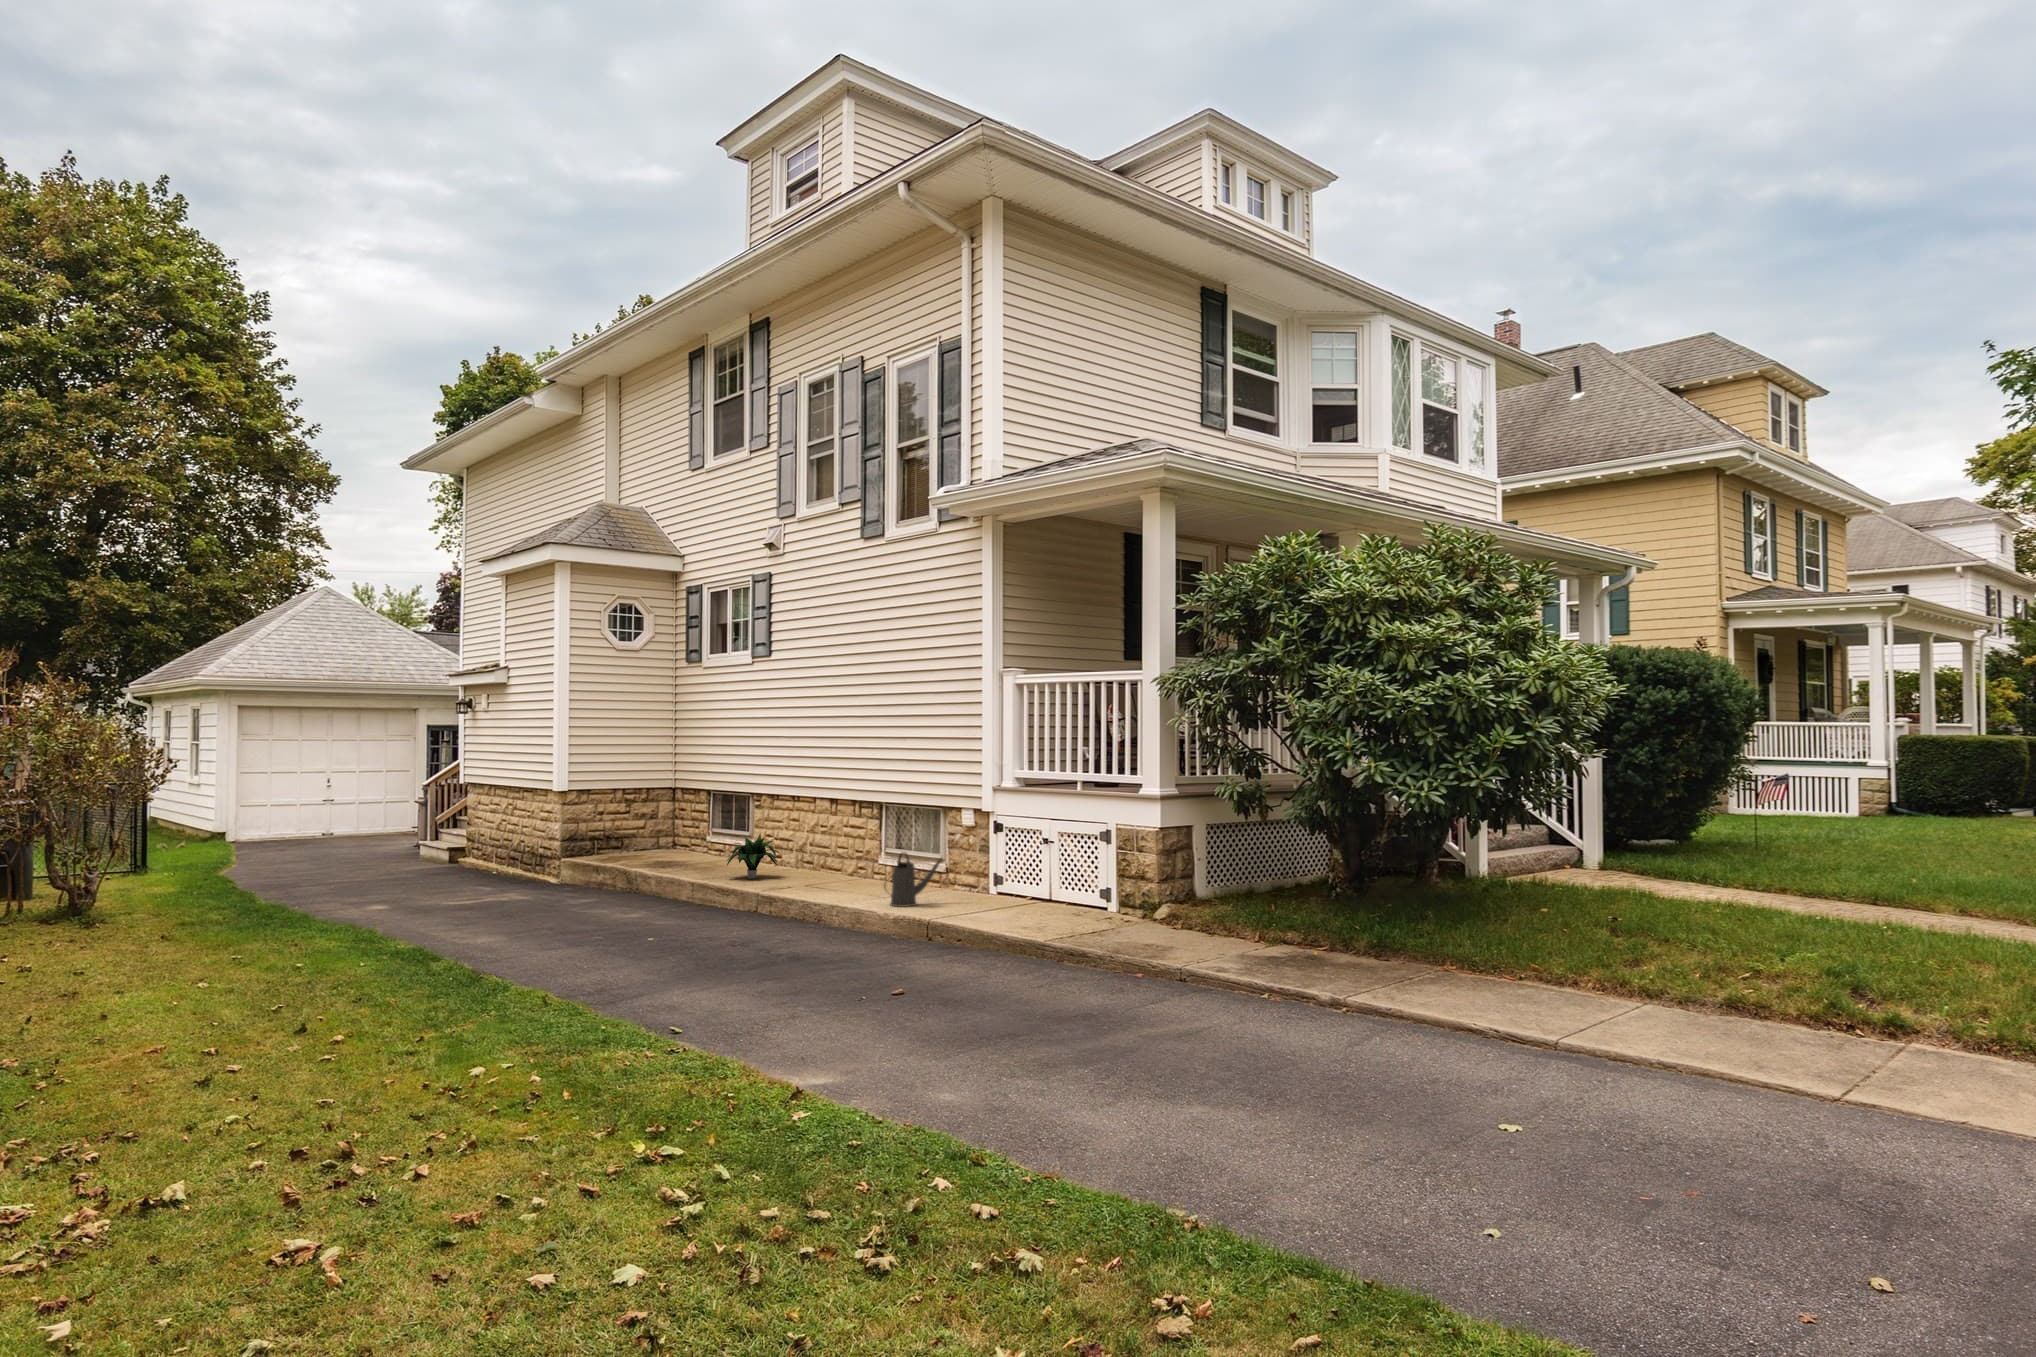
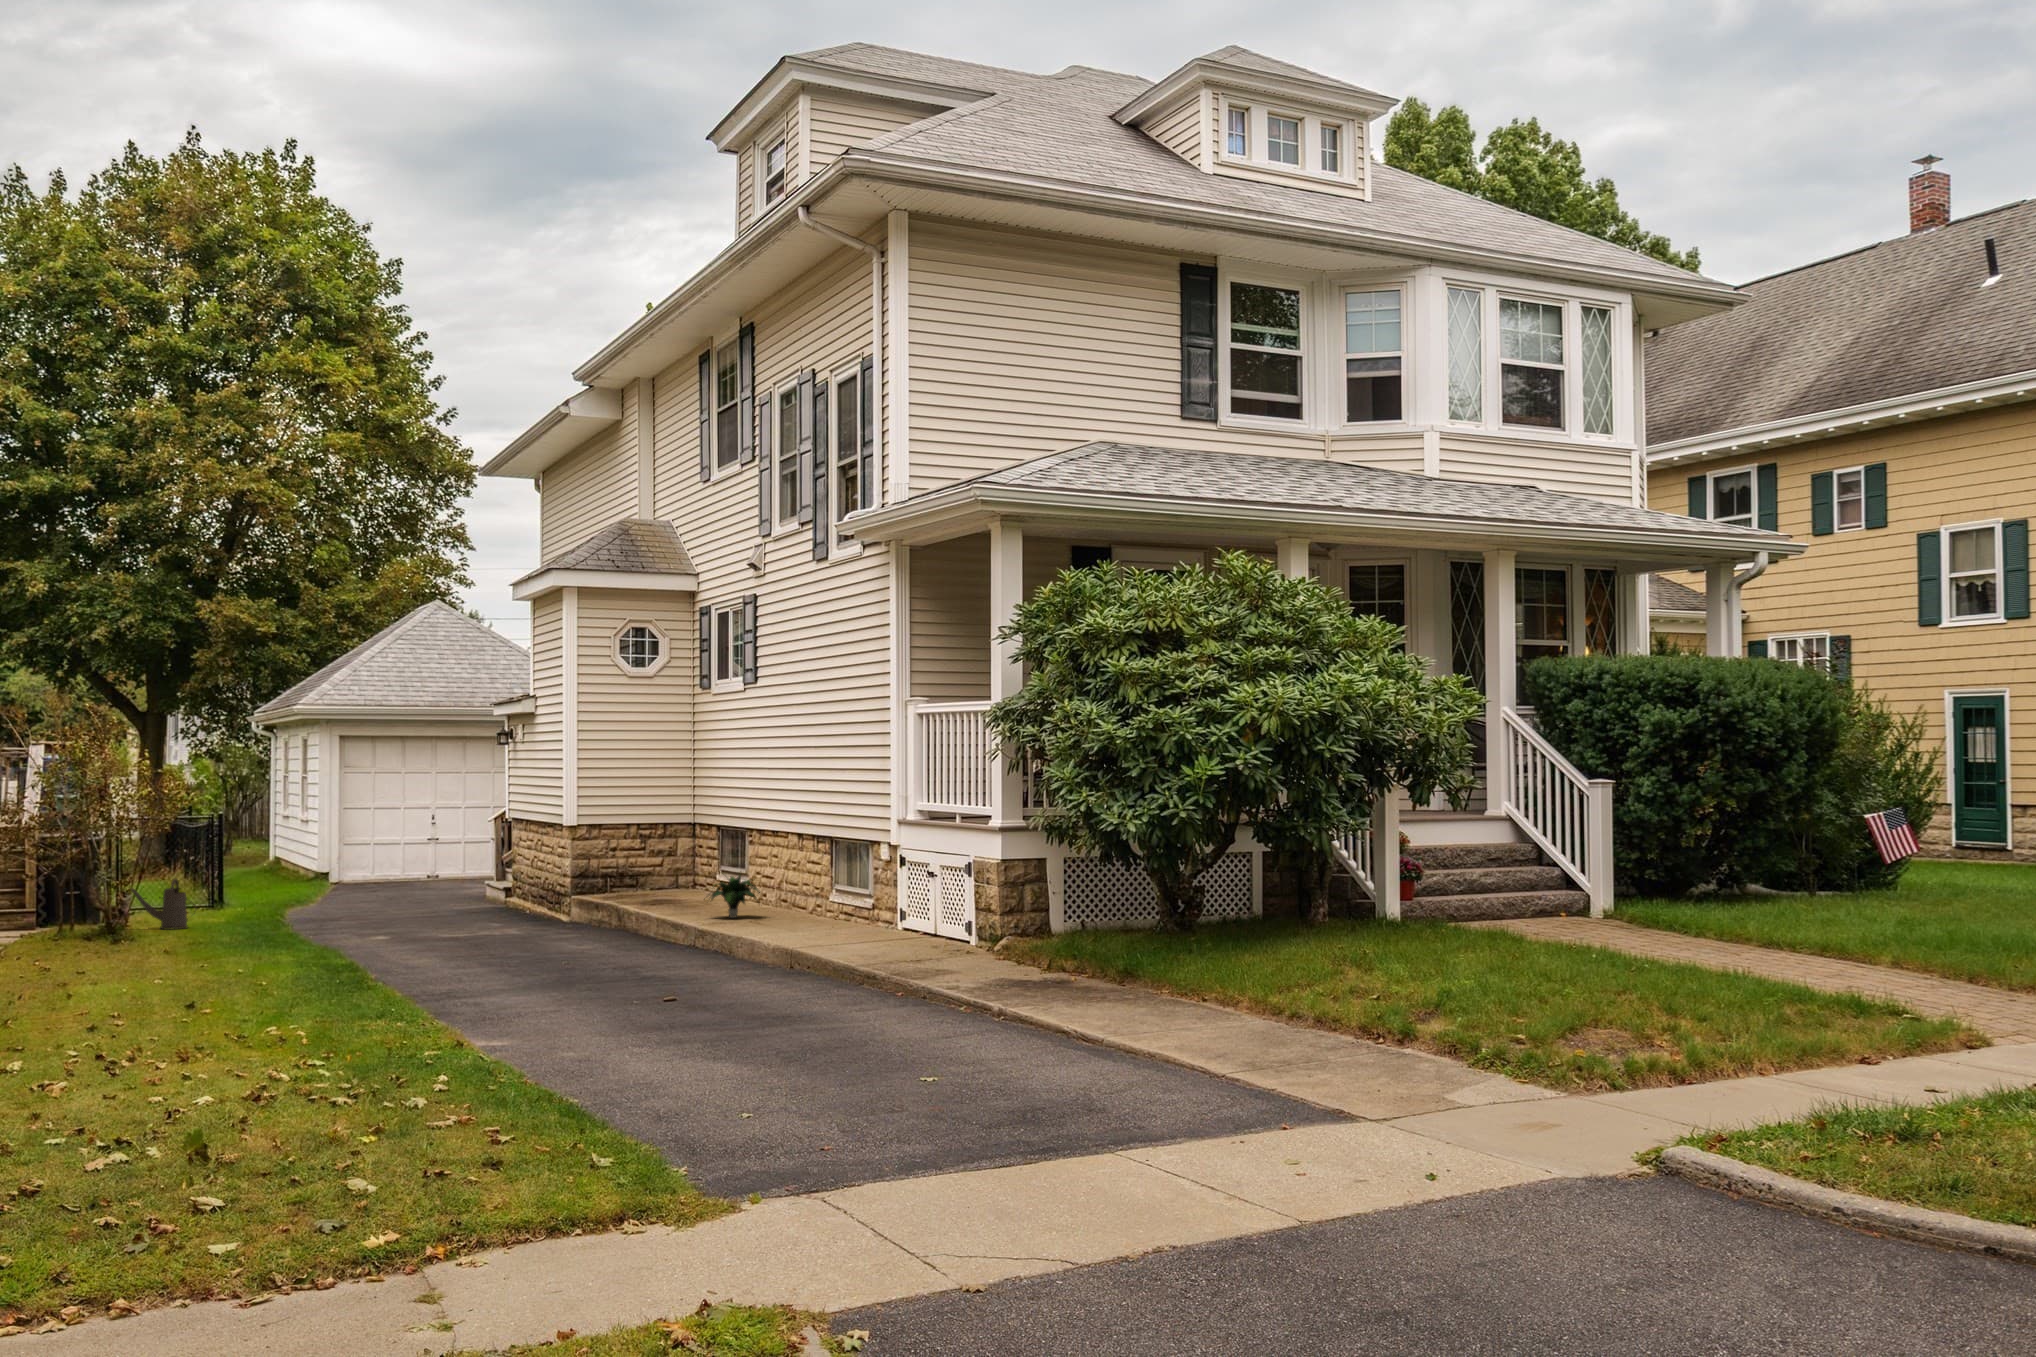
watering can: present [884,853,941,907] -> present [131,879,195,930]

